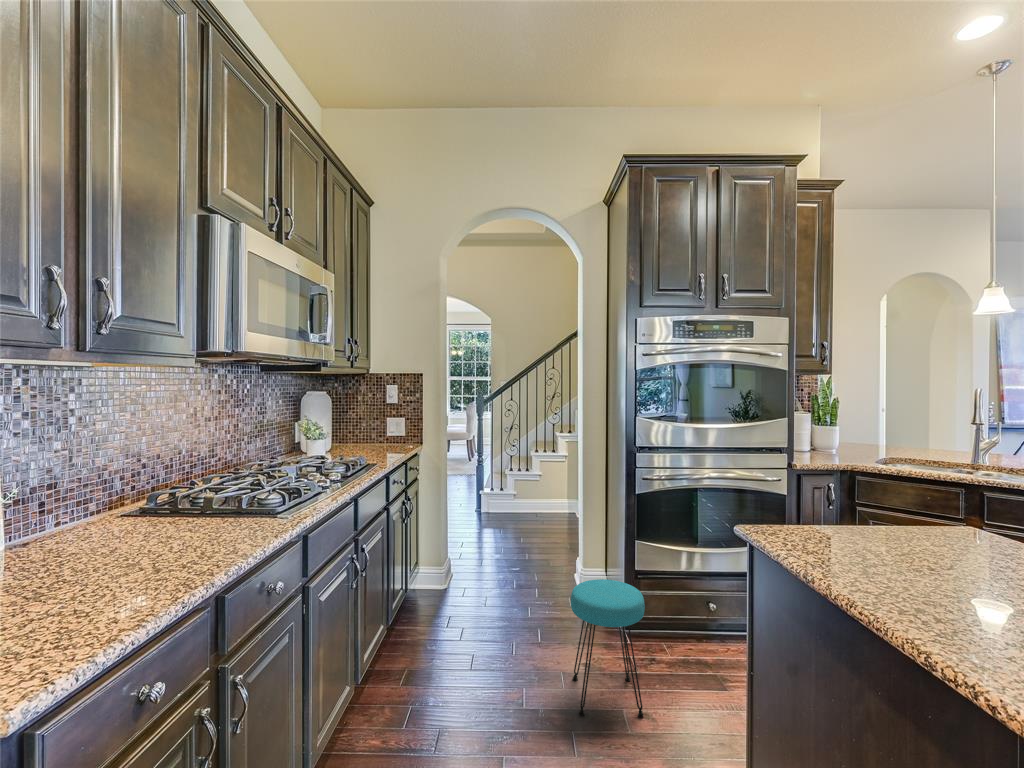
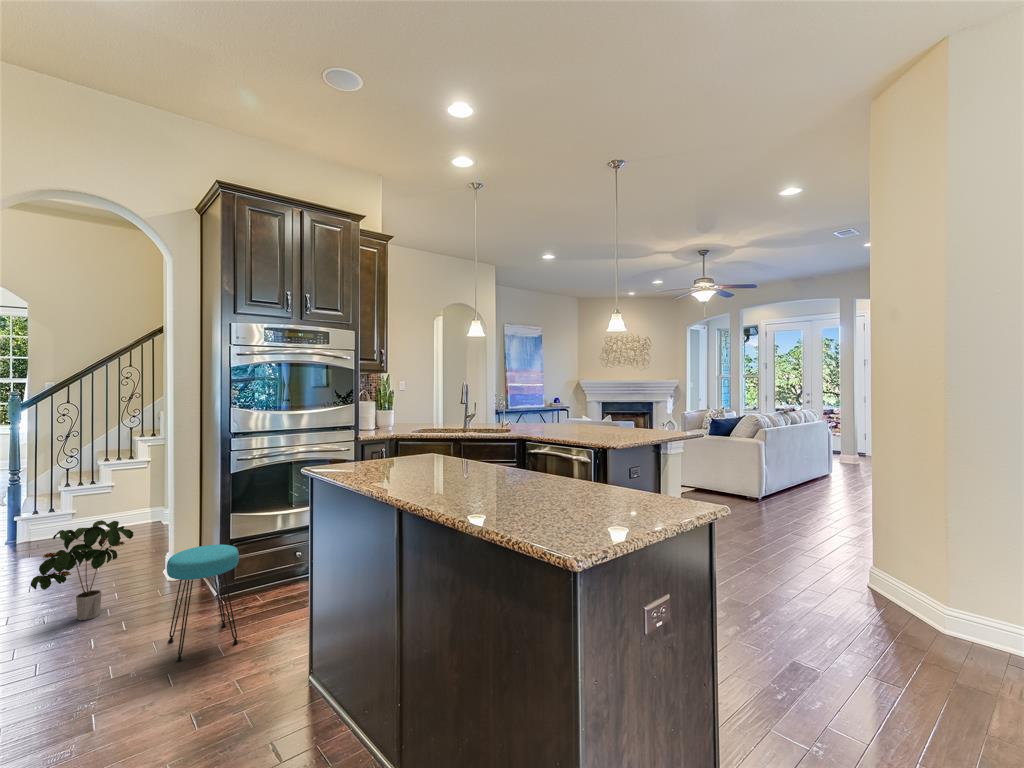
potted plant: none [471,521,548,616] -> present [31,520,133,620]

